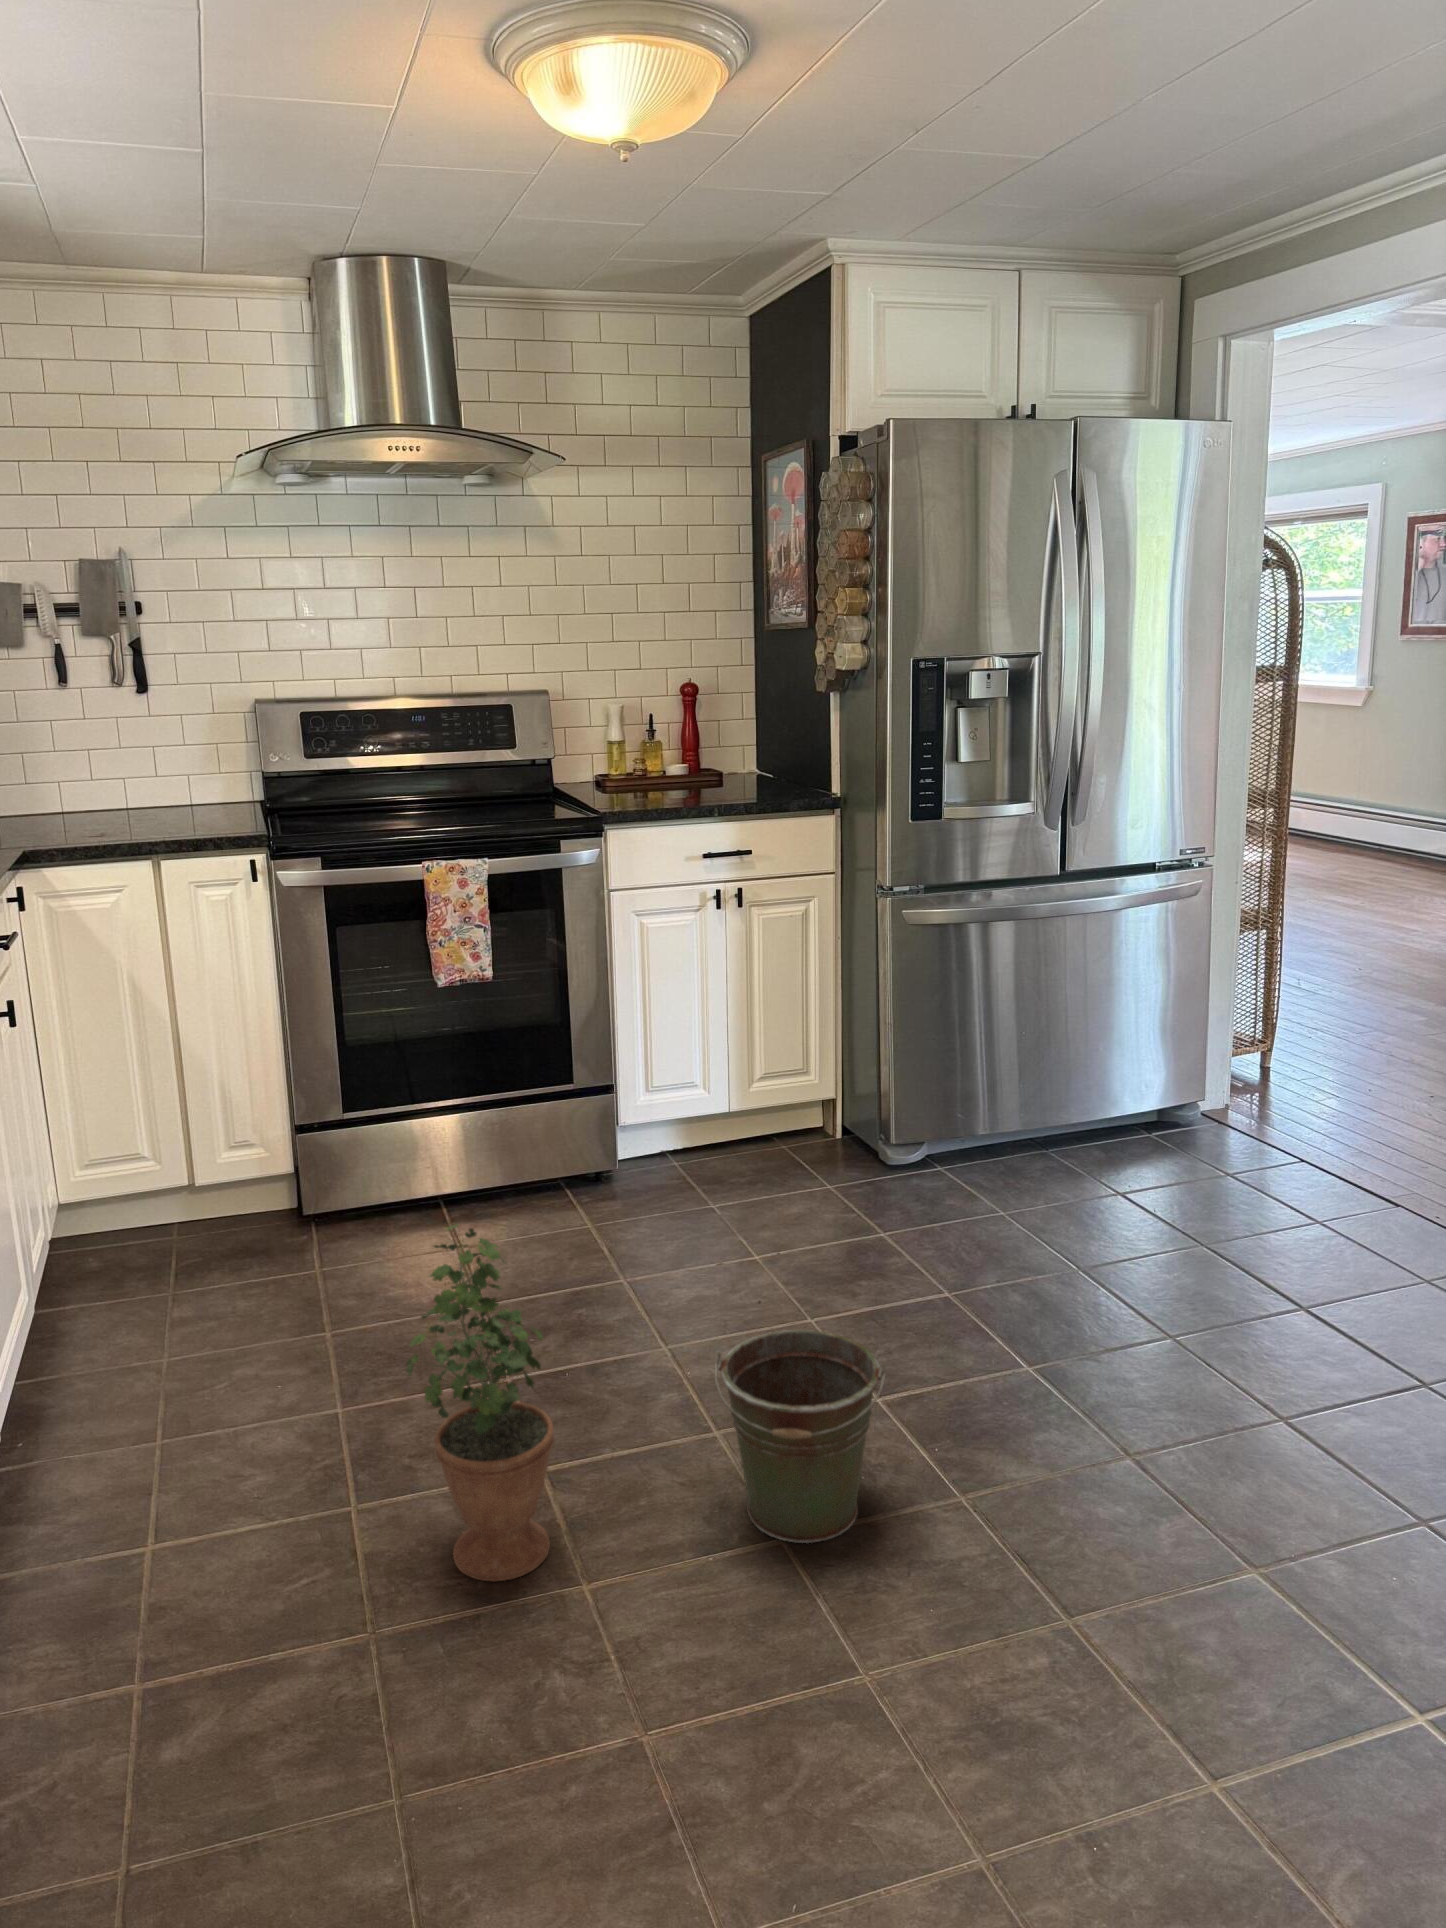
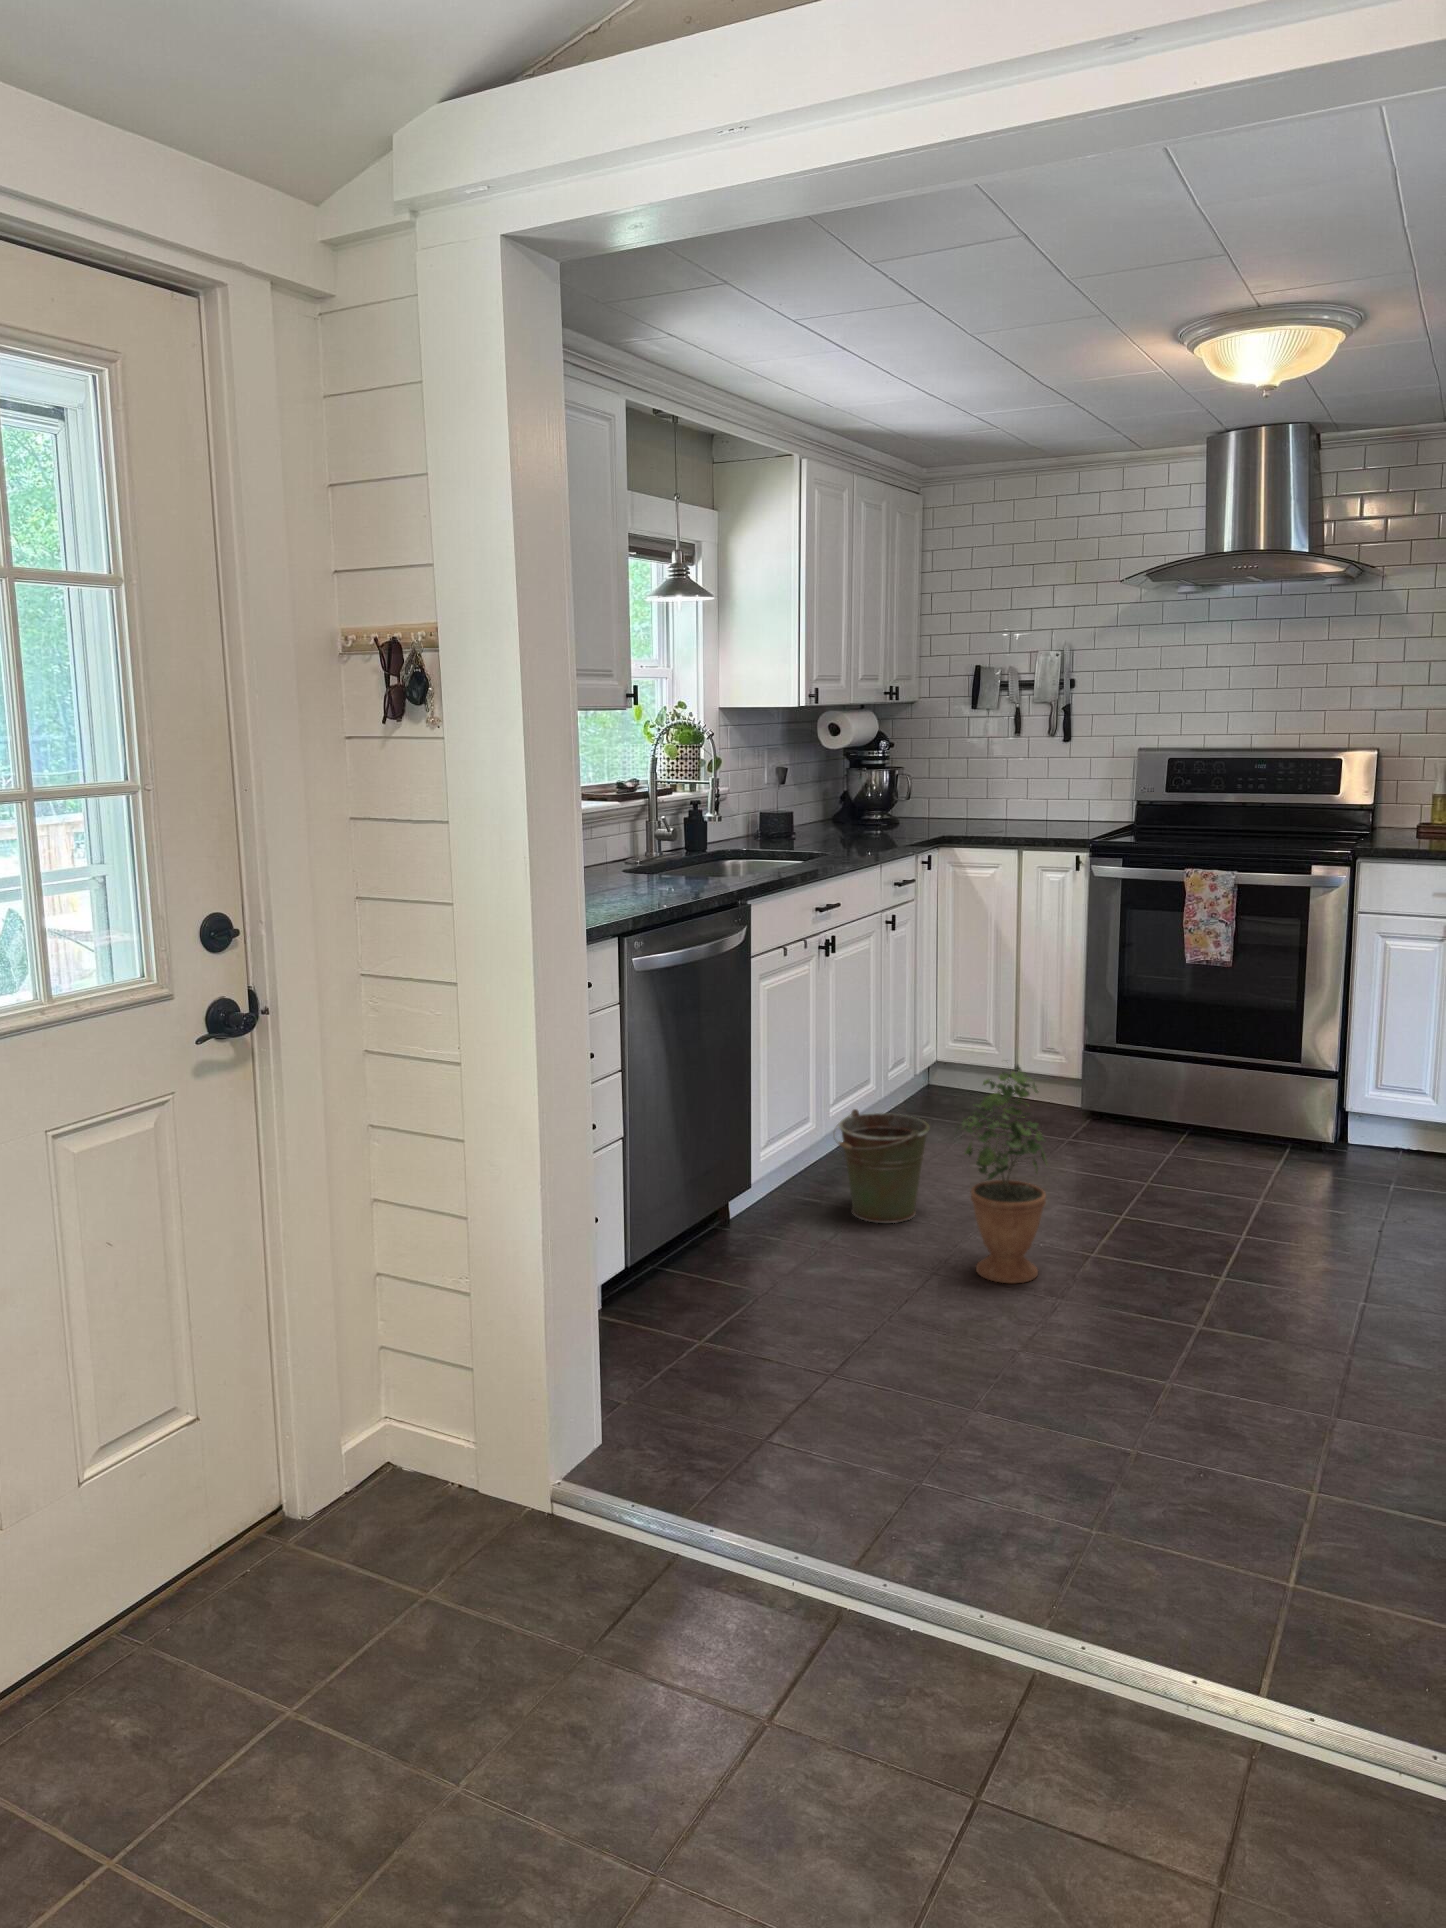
bucket: present [714,1330,886,1543] -> present [836,1109,930,1223]

